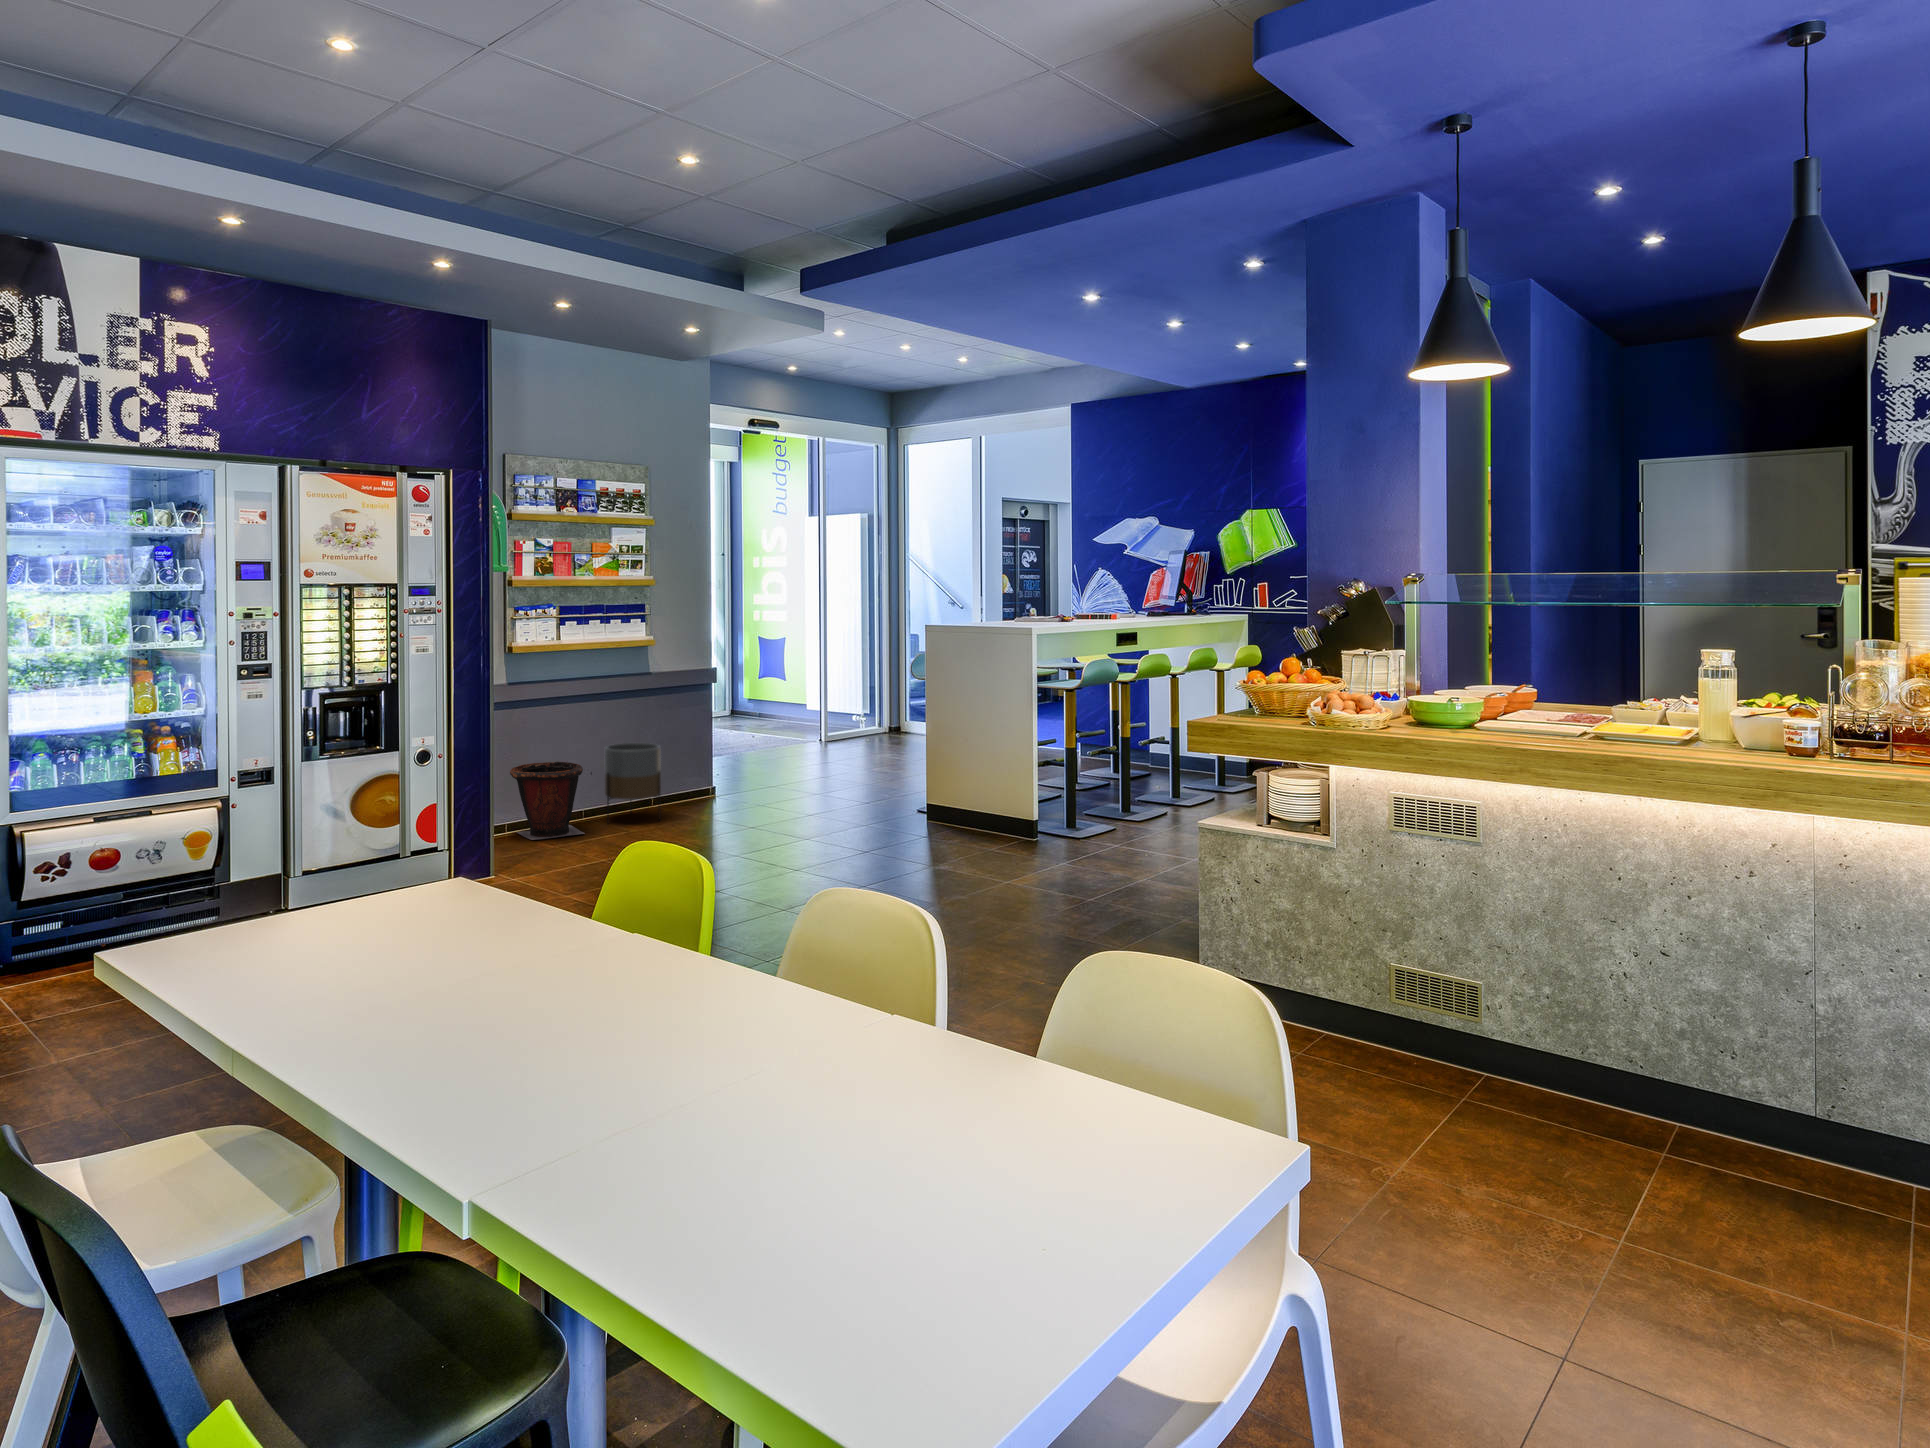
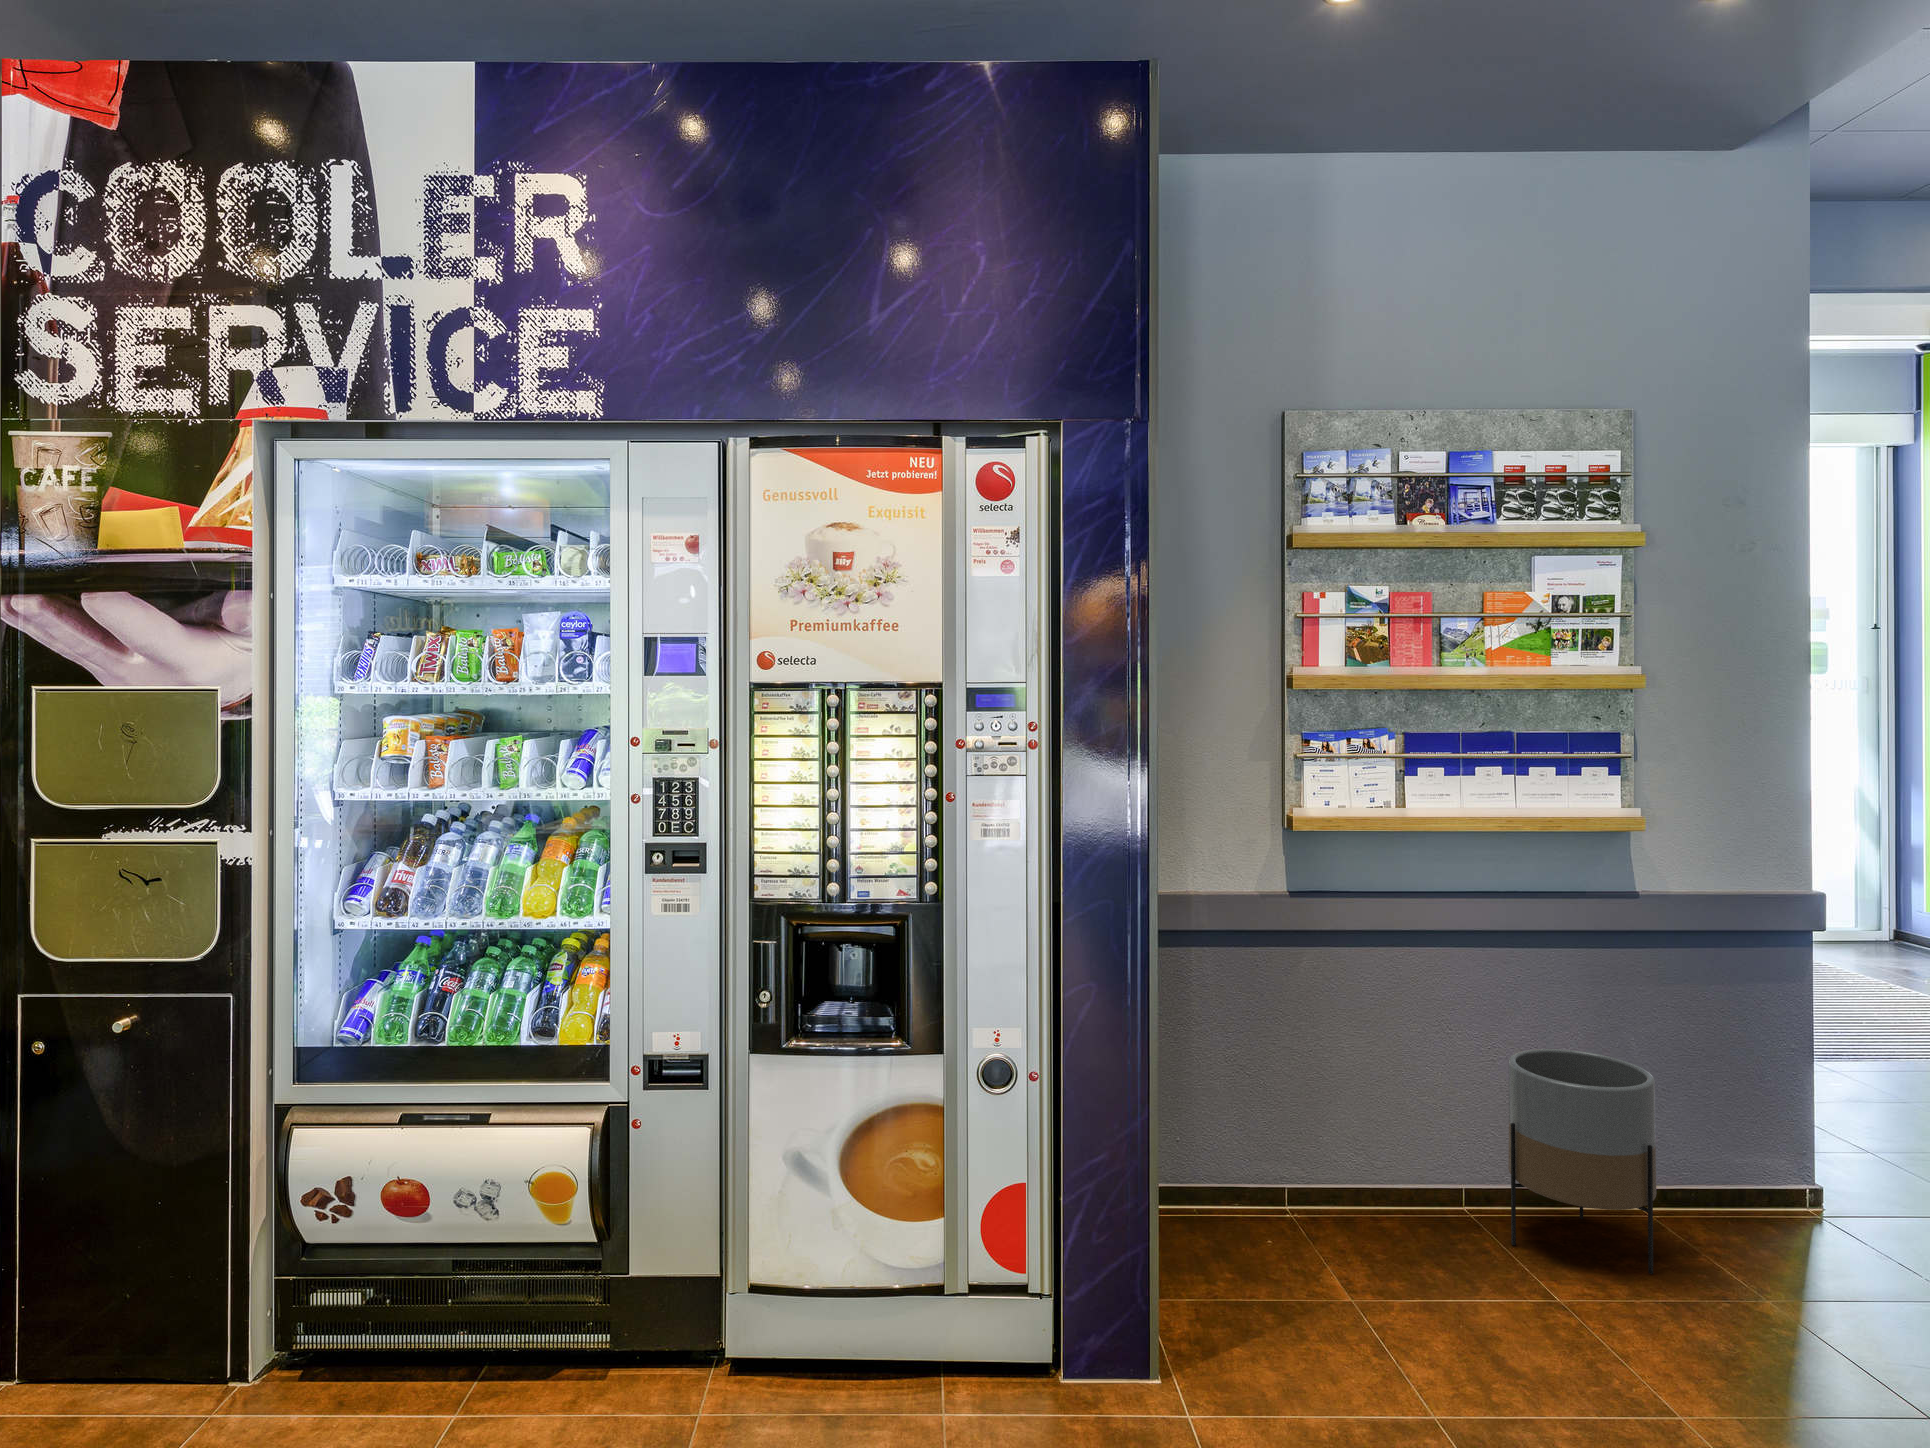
waste bin: present [510,762,584,840] -> none [1281,1071,1446,1275]

